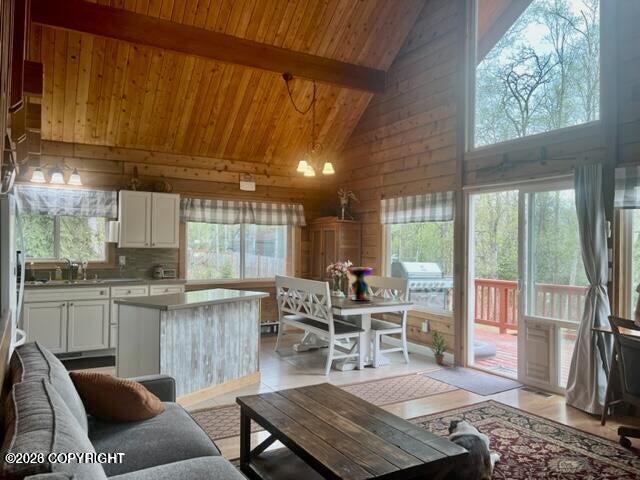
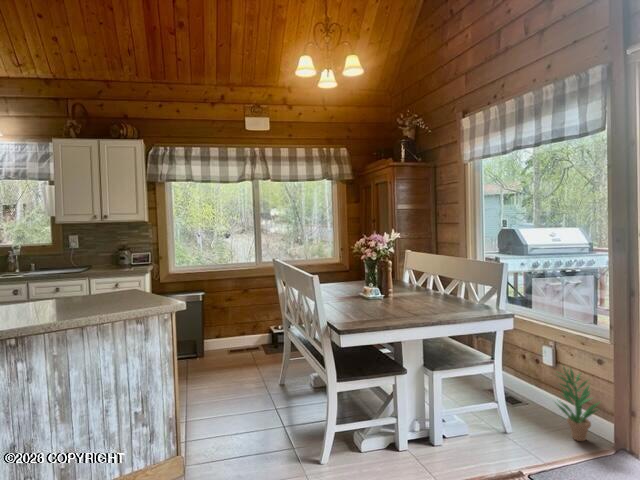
decorative bowl: present [347,268,374,301] -> none [369,243,429,310]

